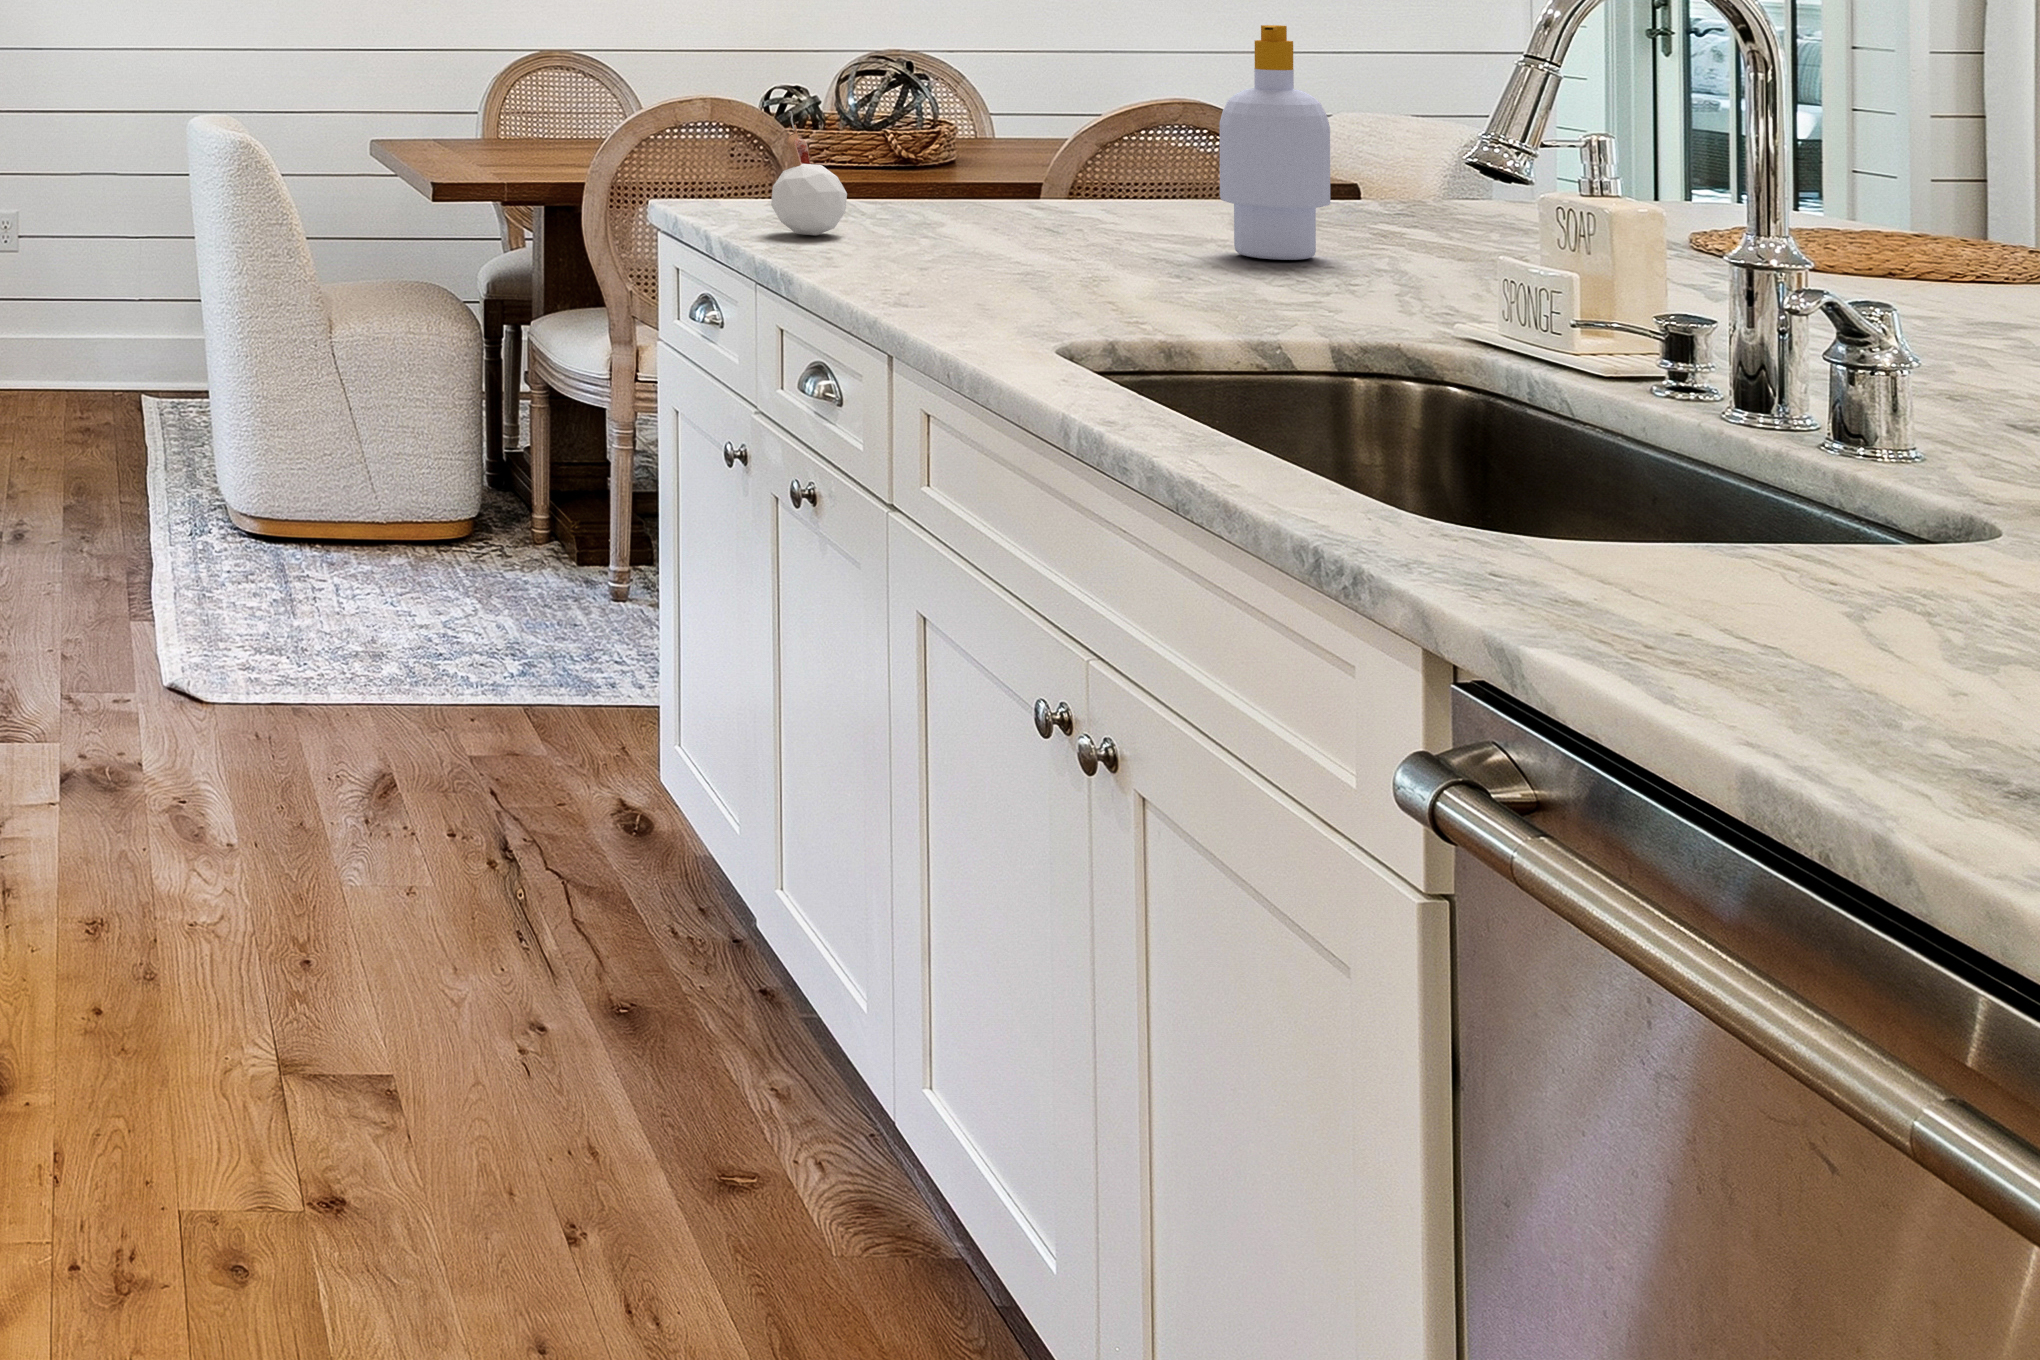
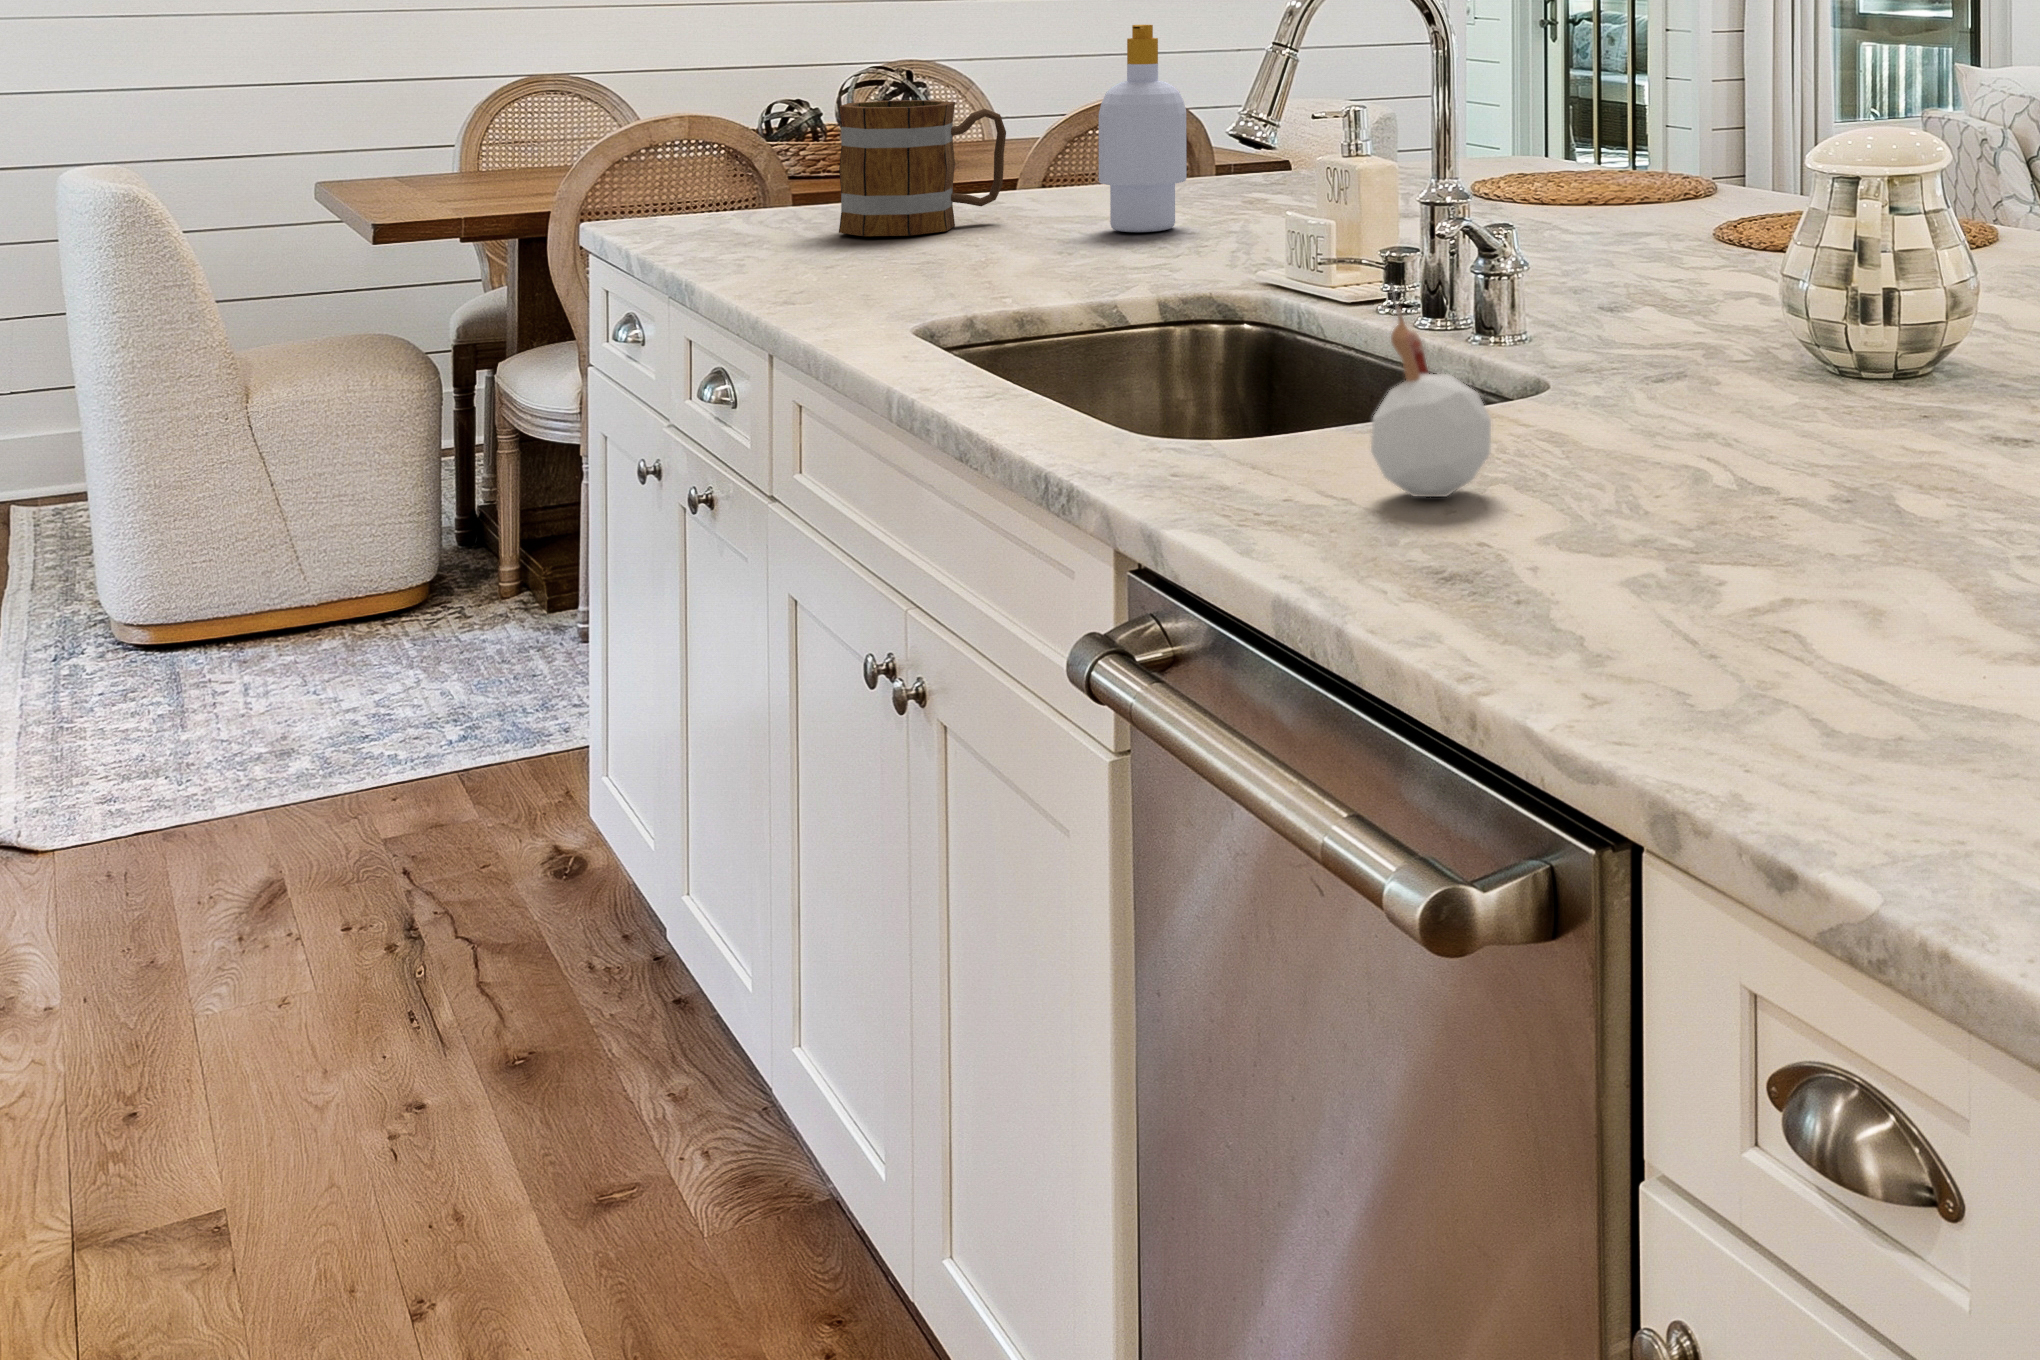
mug: none [918,97,1101,241] -> present [839,100,1006,236]
candle: present [771,111,847,235] -> present [1371,289,1491,497]

